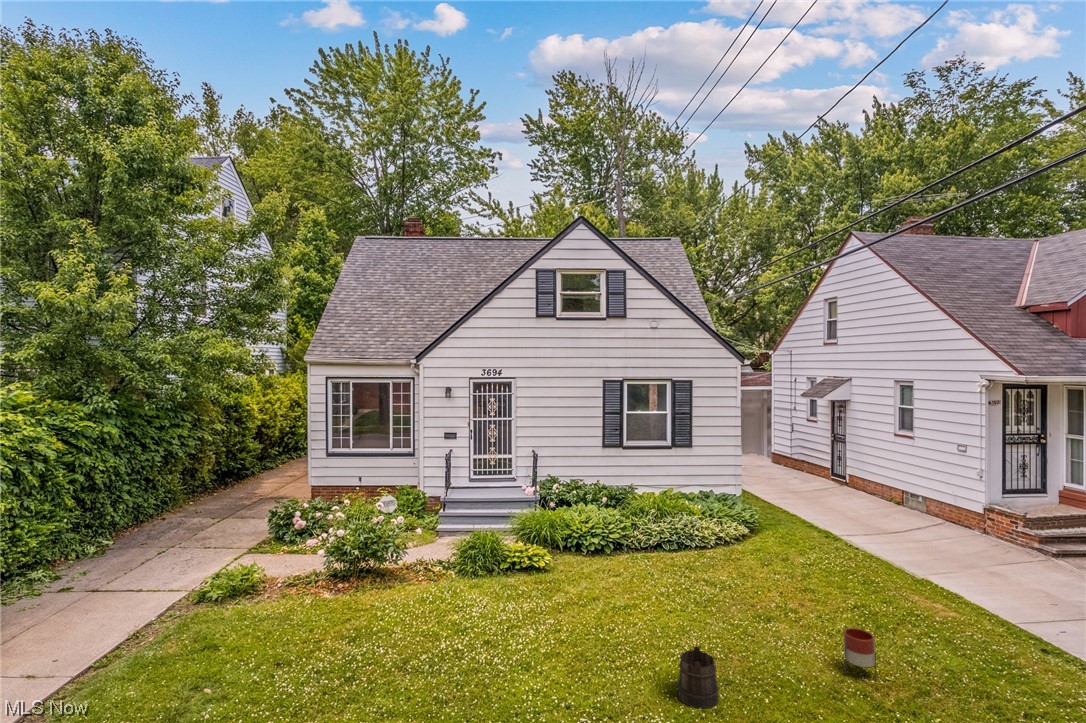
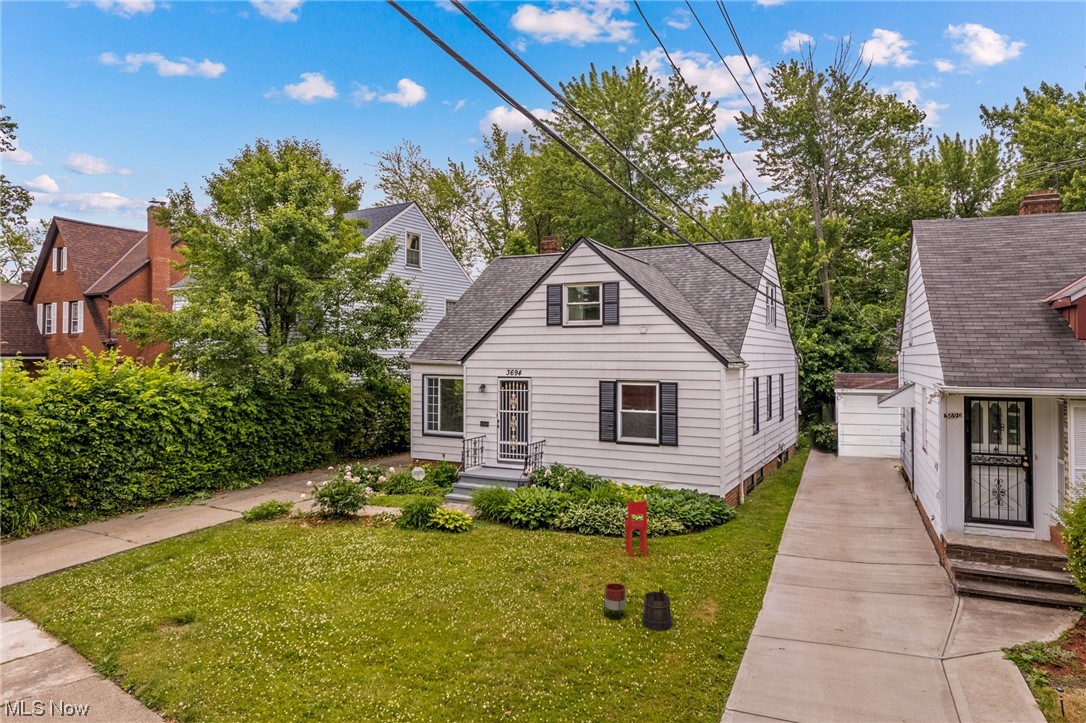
chair: none [719,512,755,581] -> present [624,500,648,556]
bucket: present [678,646,719,709] -> present [643,589,672,631]

